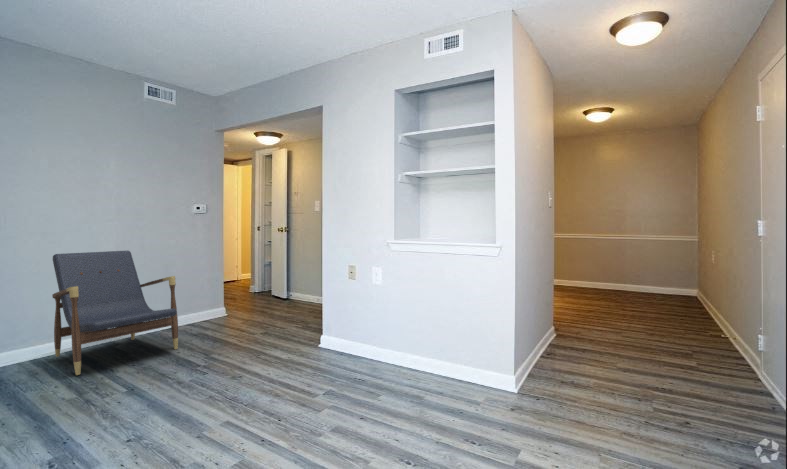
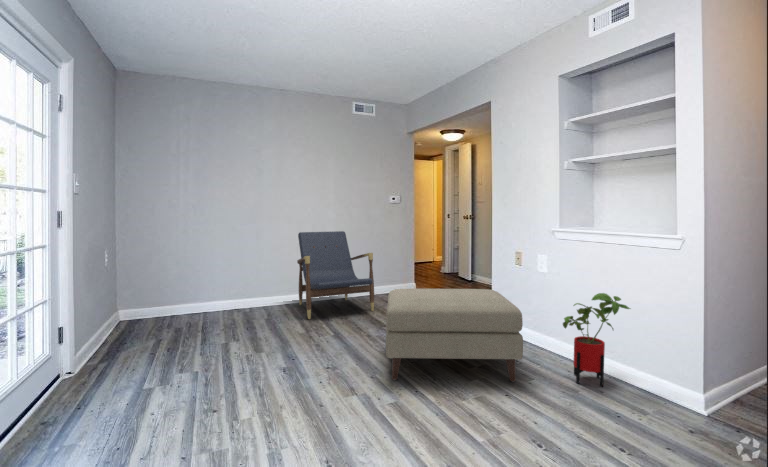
house plant: none [405,300,461,390] -> present [563,293,630,387]
ottoman: none [210,308,372,434] -> present [386,289,523,382]

